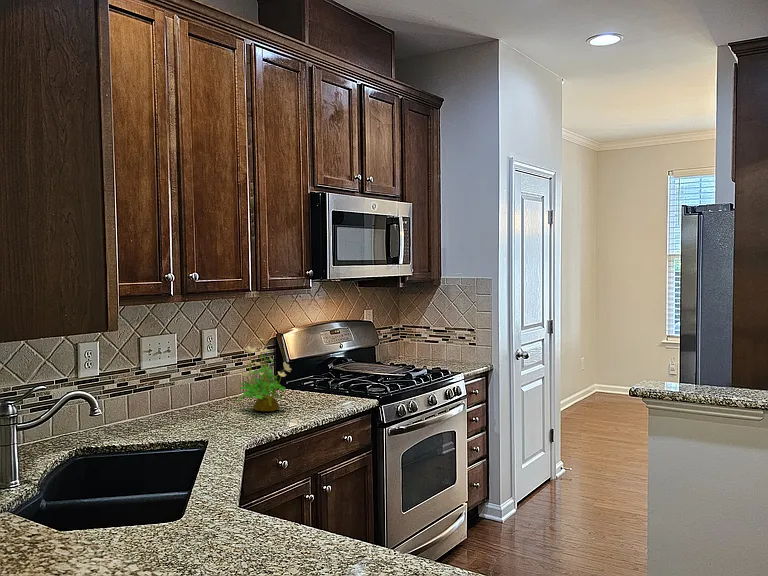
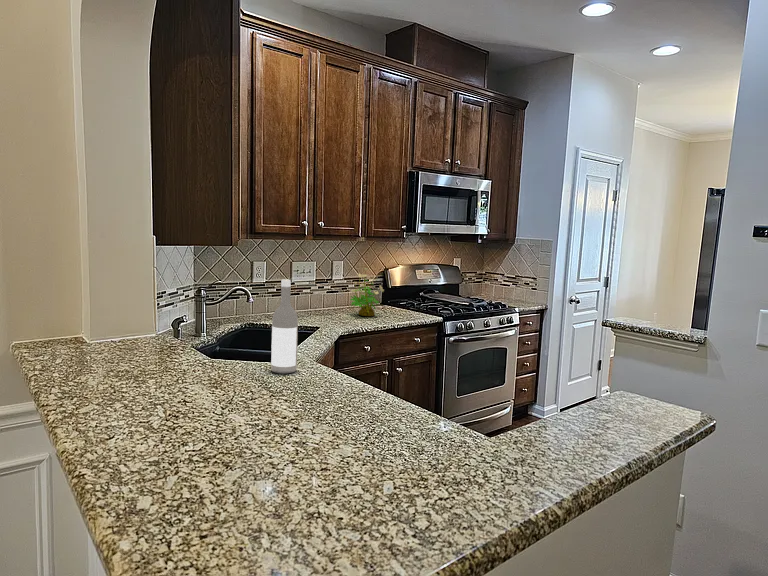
wine bottle: none [202,384,248,554] -> present [271,279,298,374]

